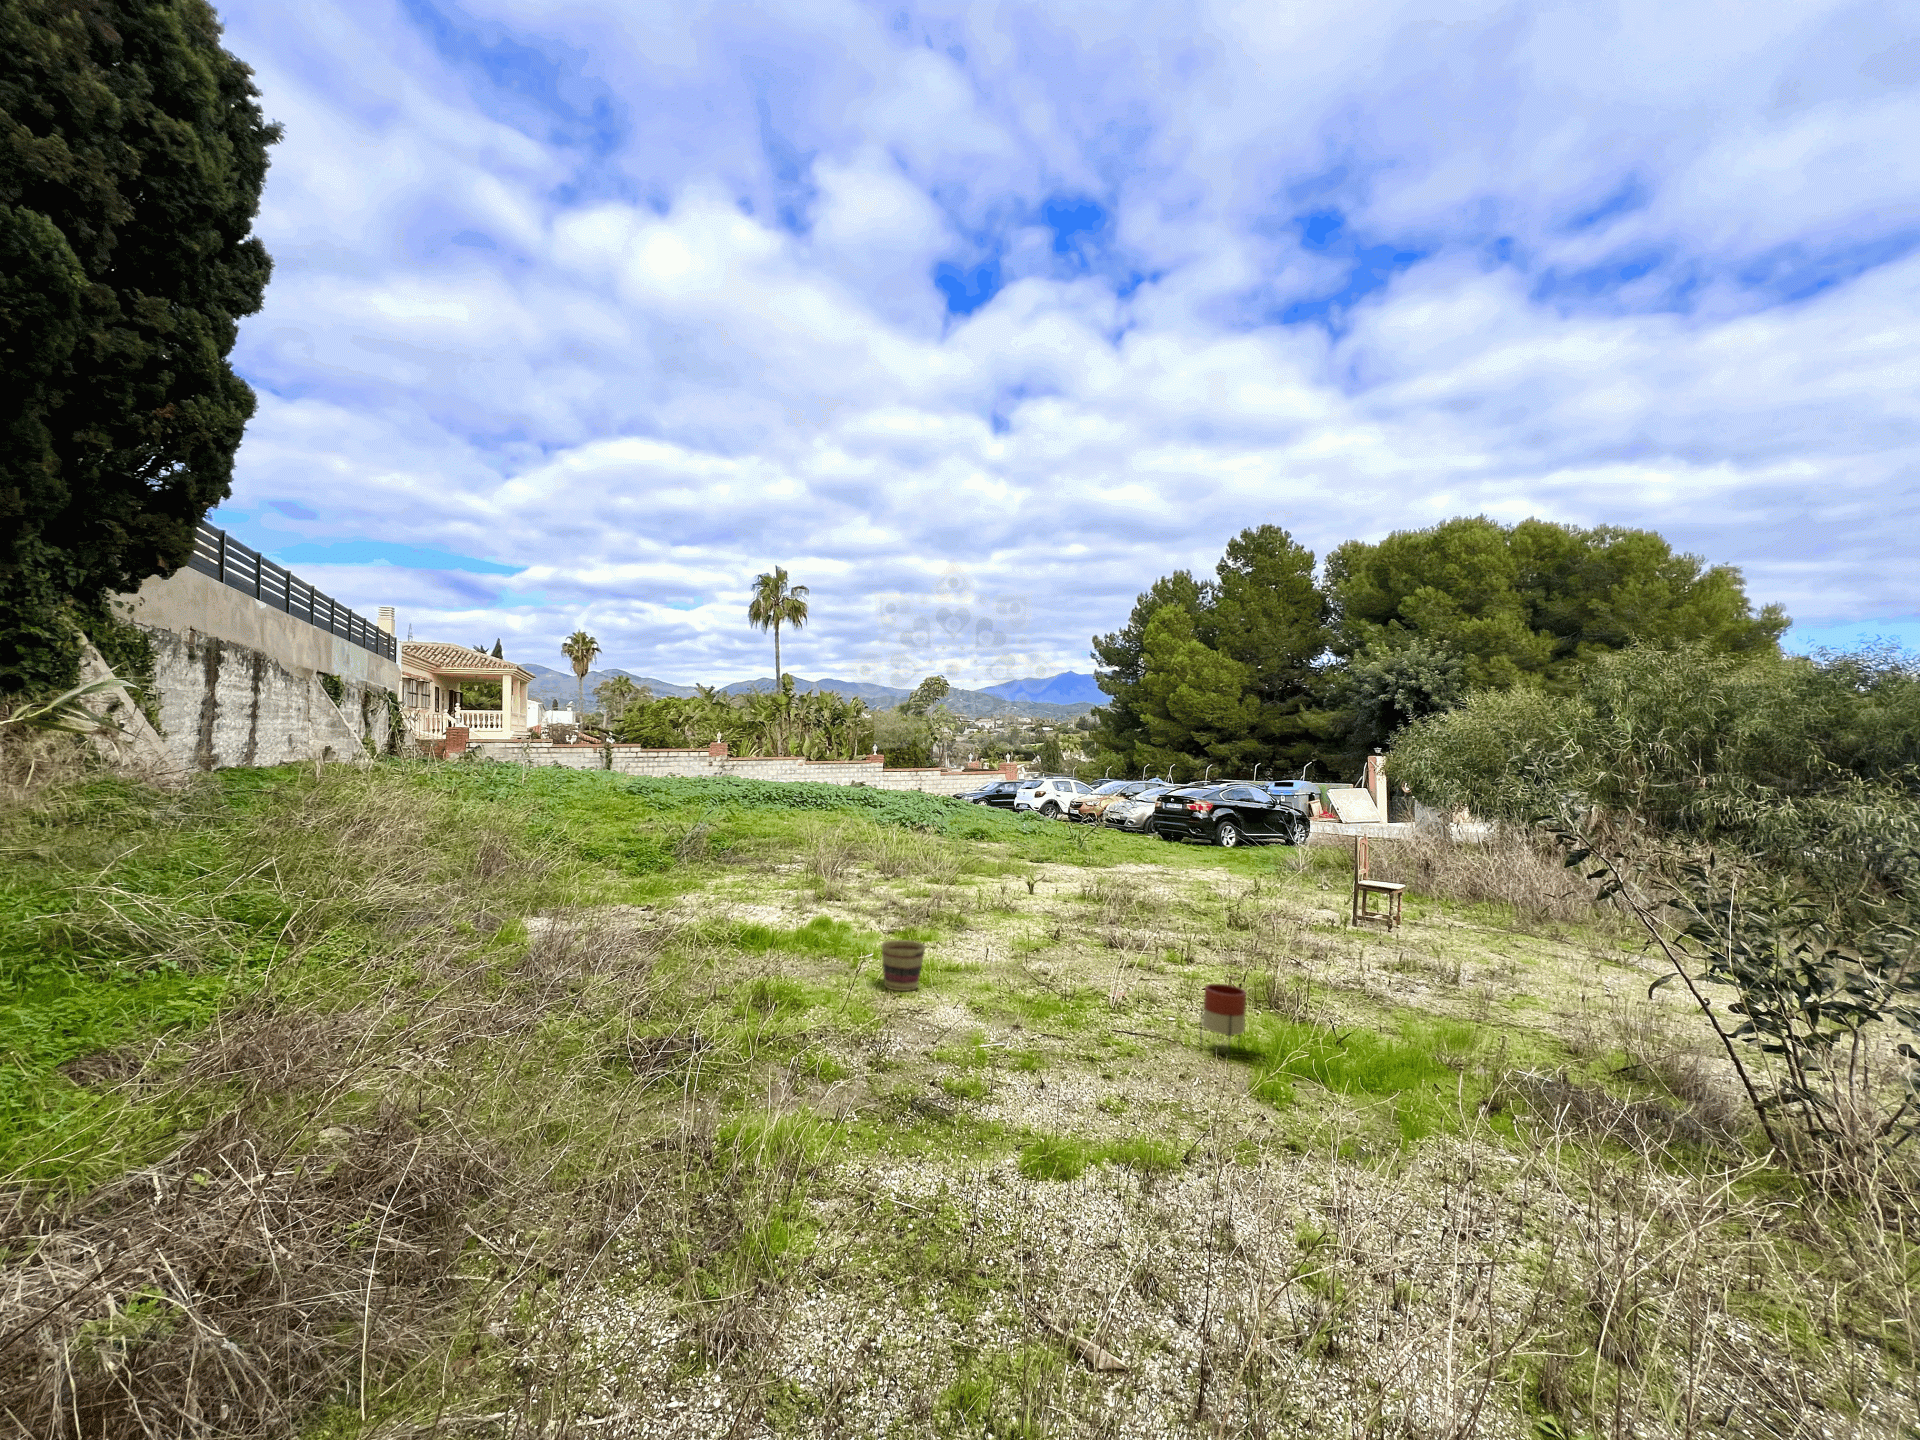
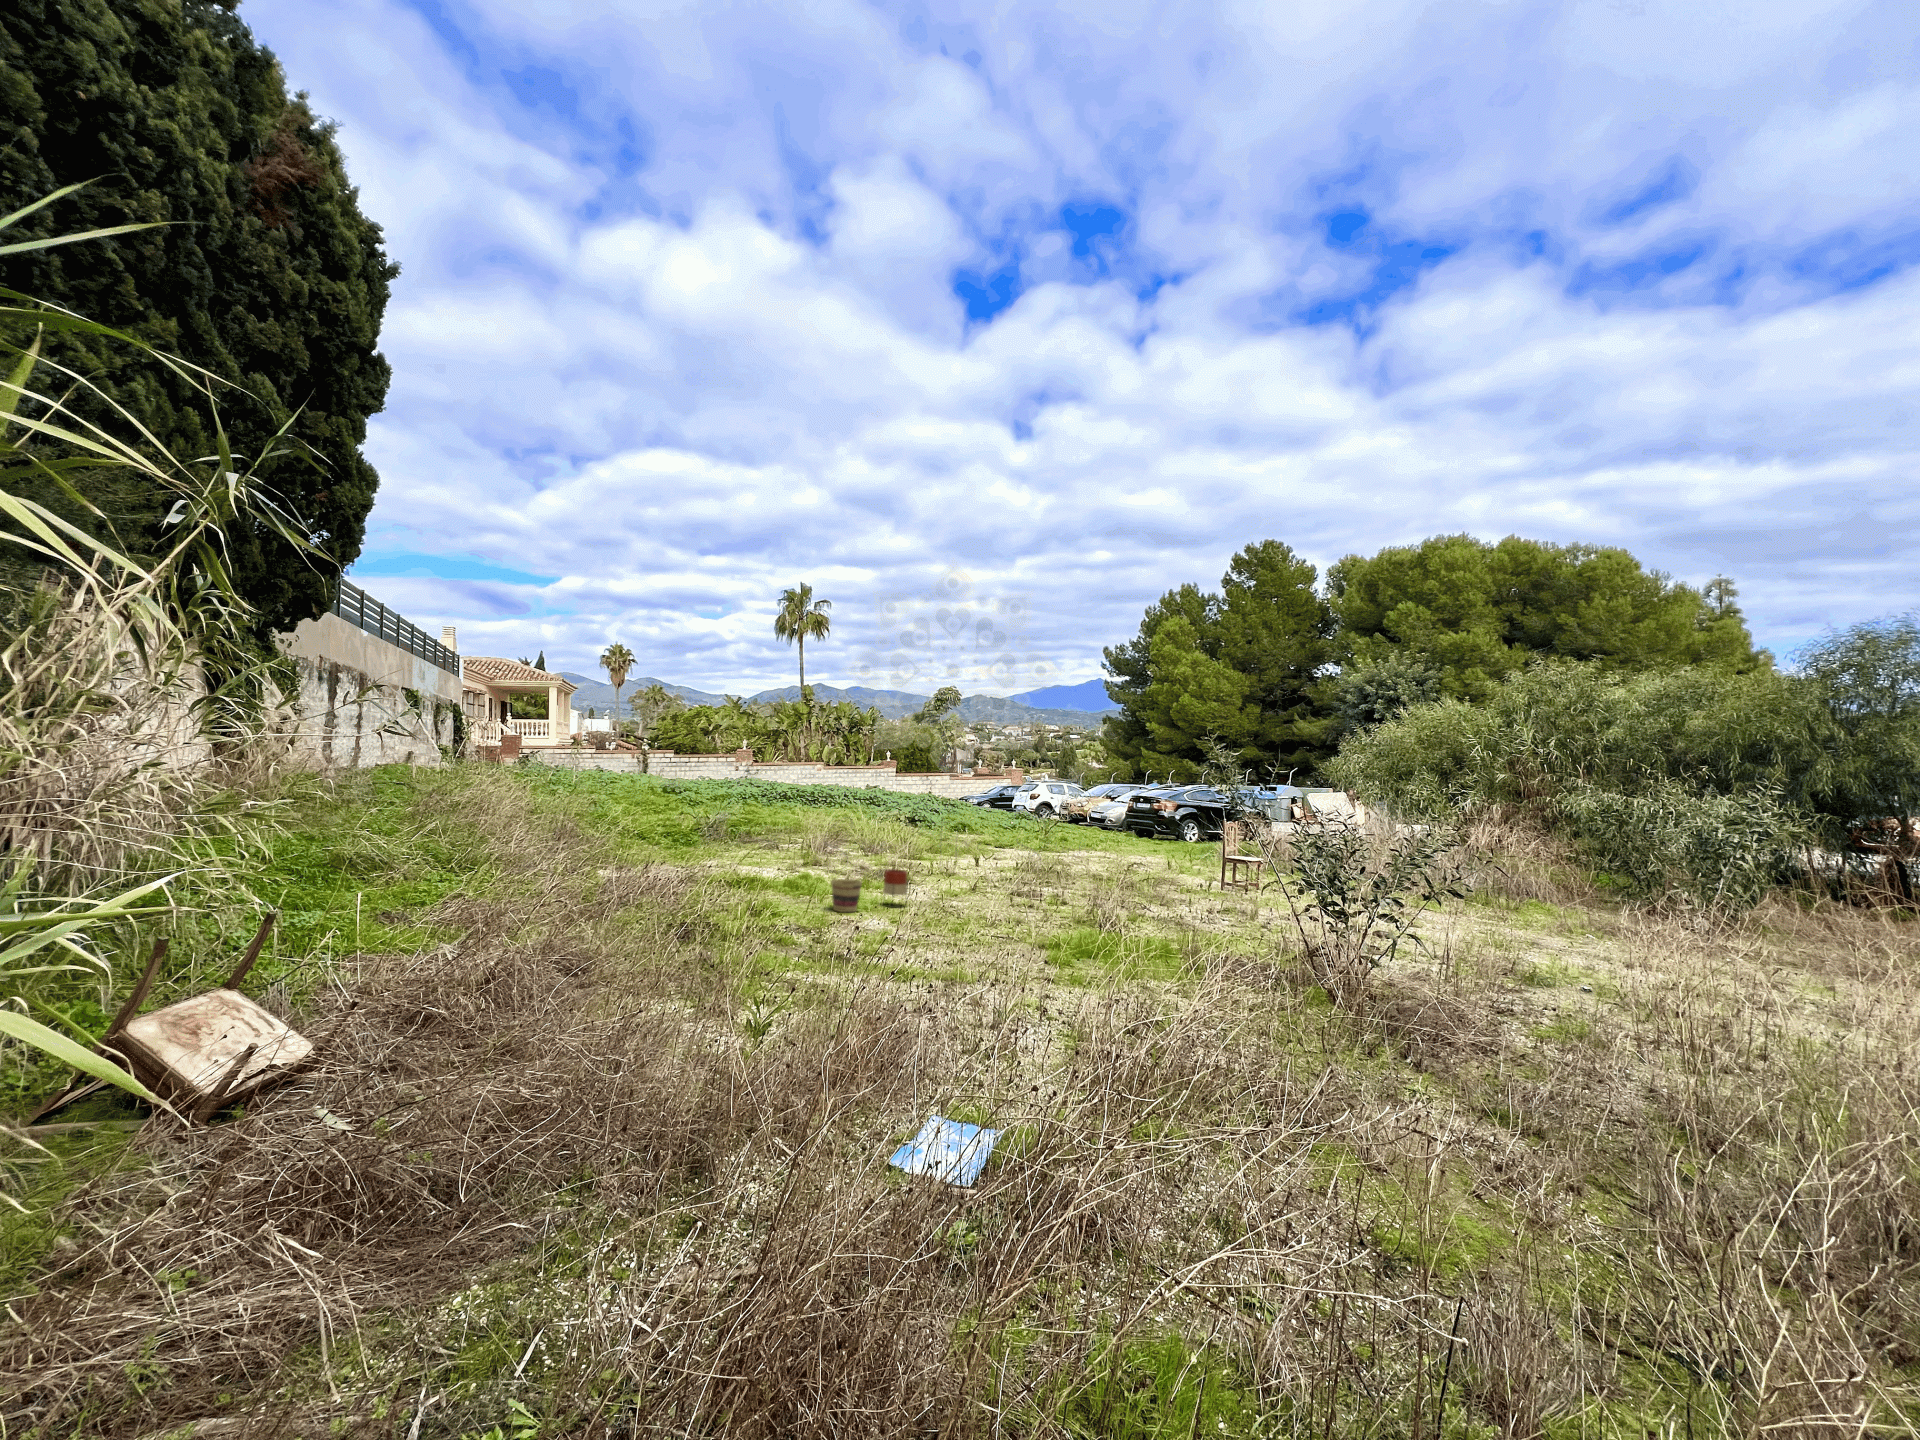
planter: present [1200,984,1246,1052] -> present [883,869,908,896]

